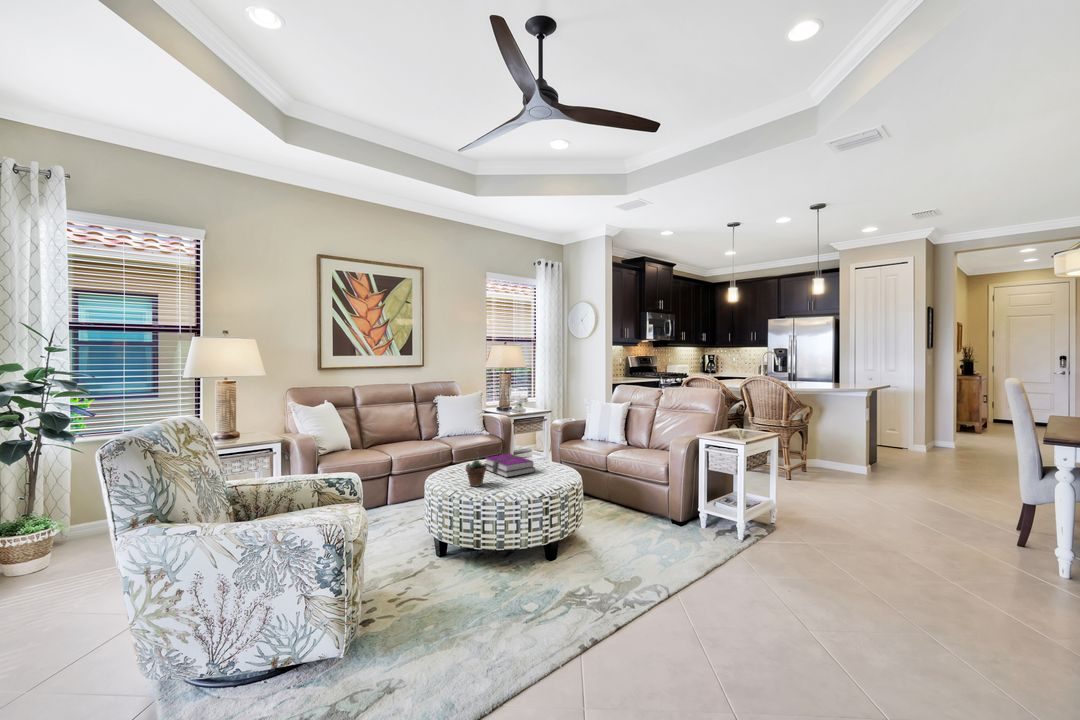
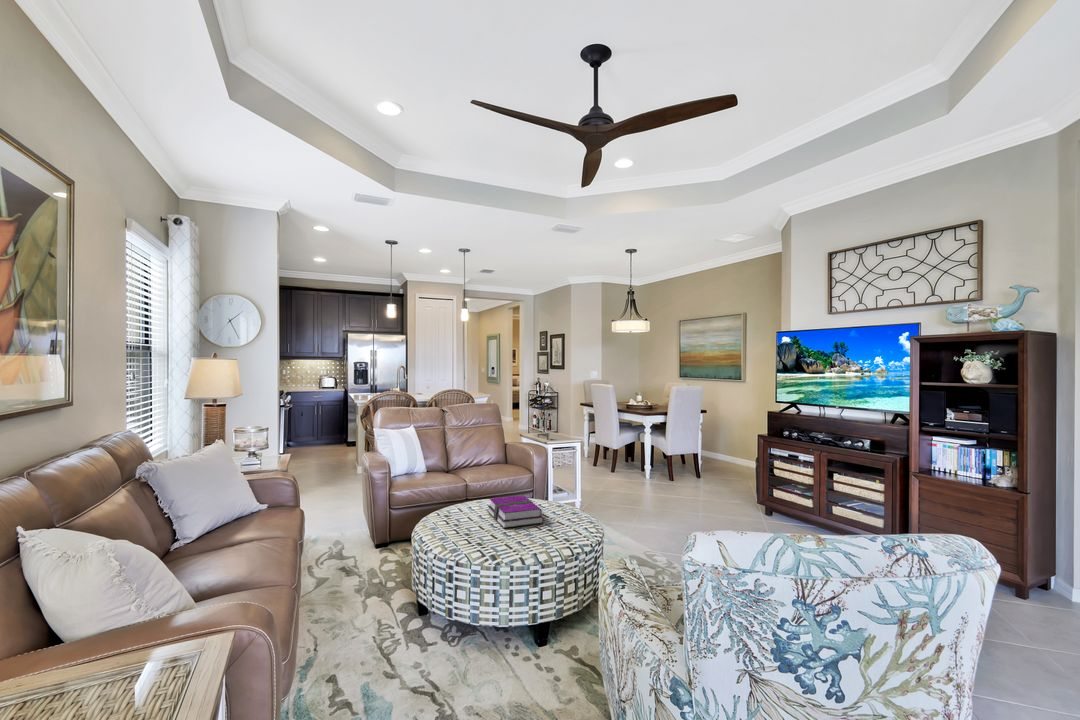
succulent plant: present [466,458,486,486] -> none [450,495,475,538]

